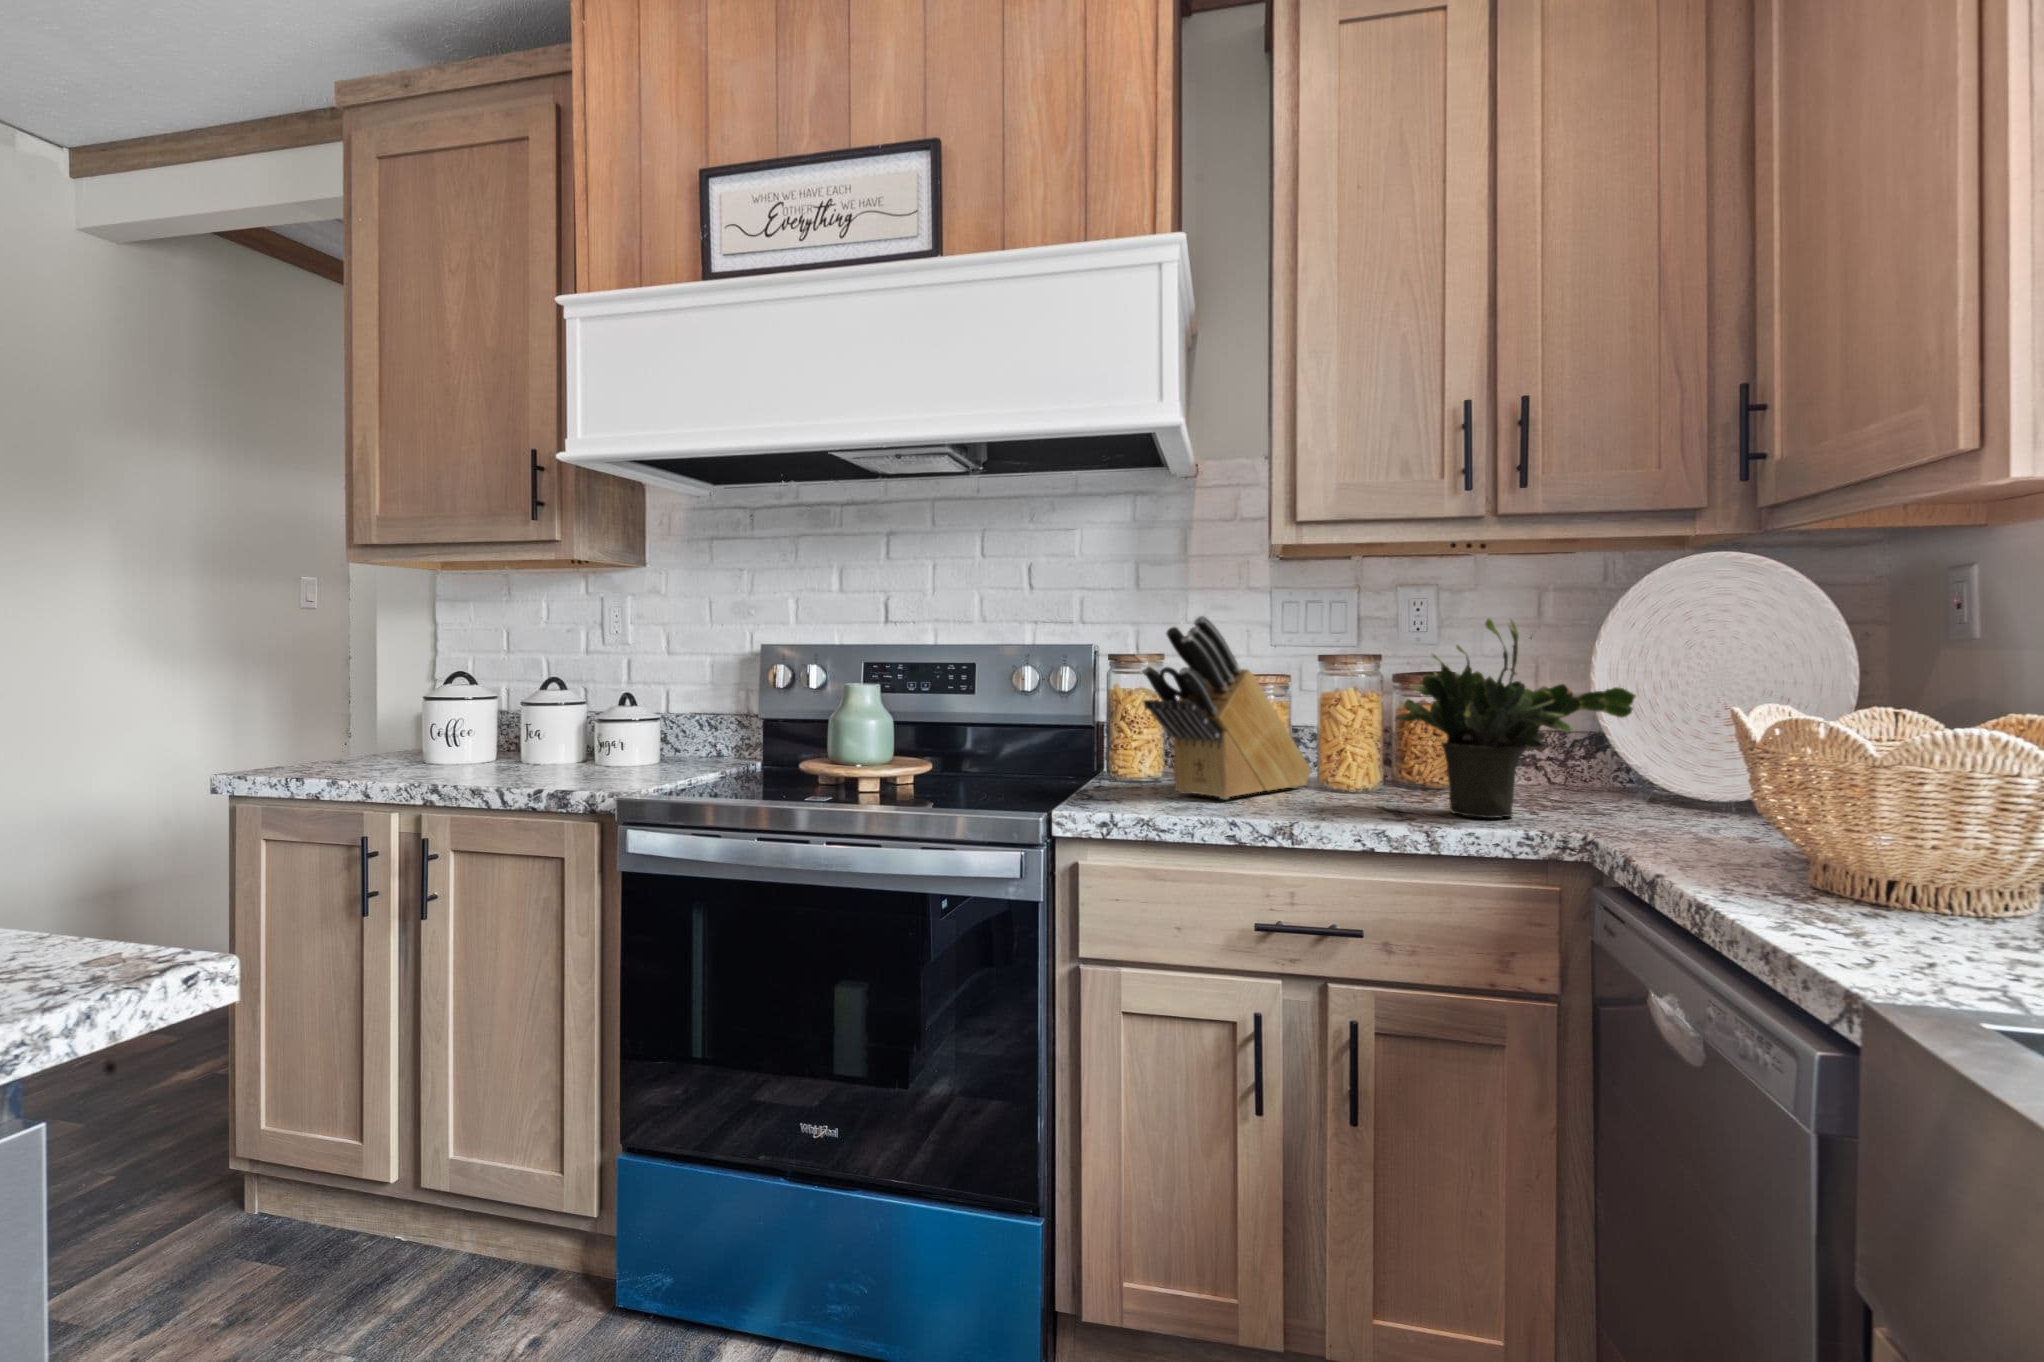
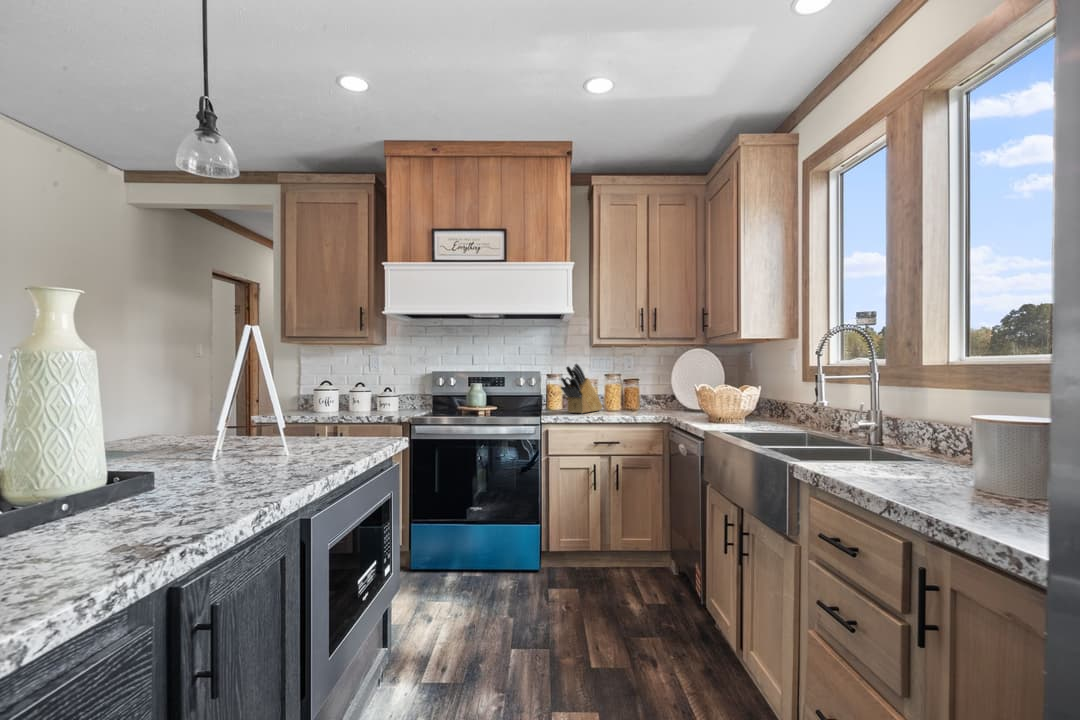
potted plant: present [1396,619,1636,818] -> none [625,365,680,415]

